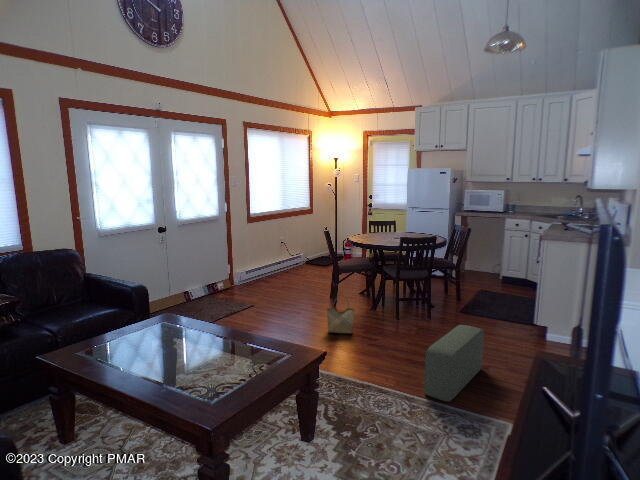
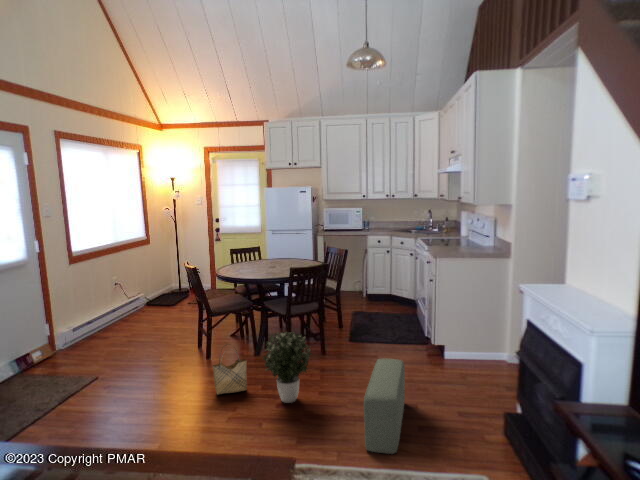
potted plant: none [361,289,404,349] -> present [263,332,312,403]

